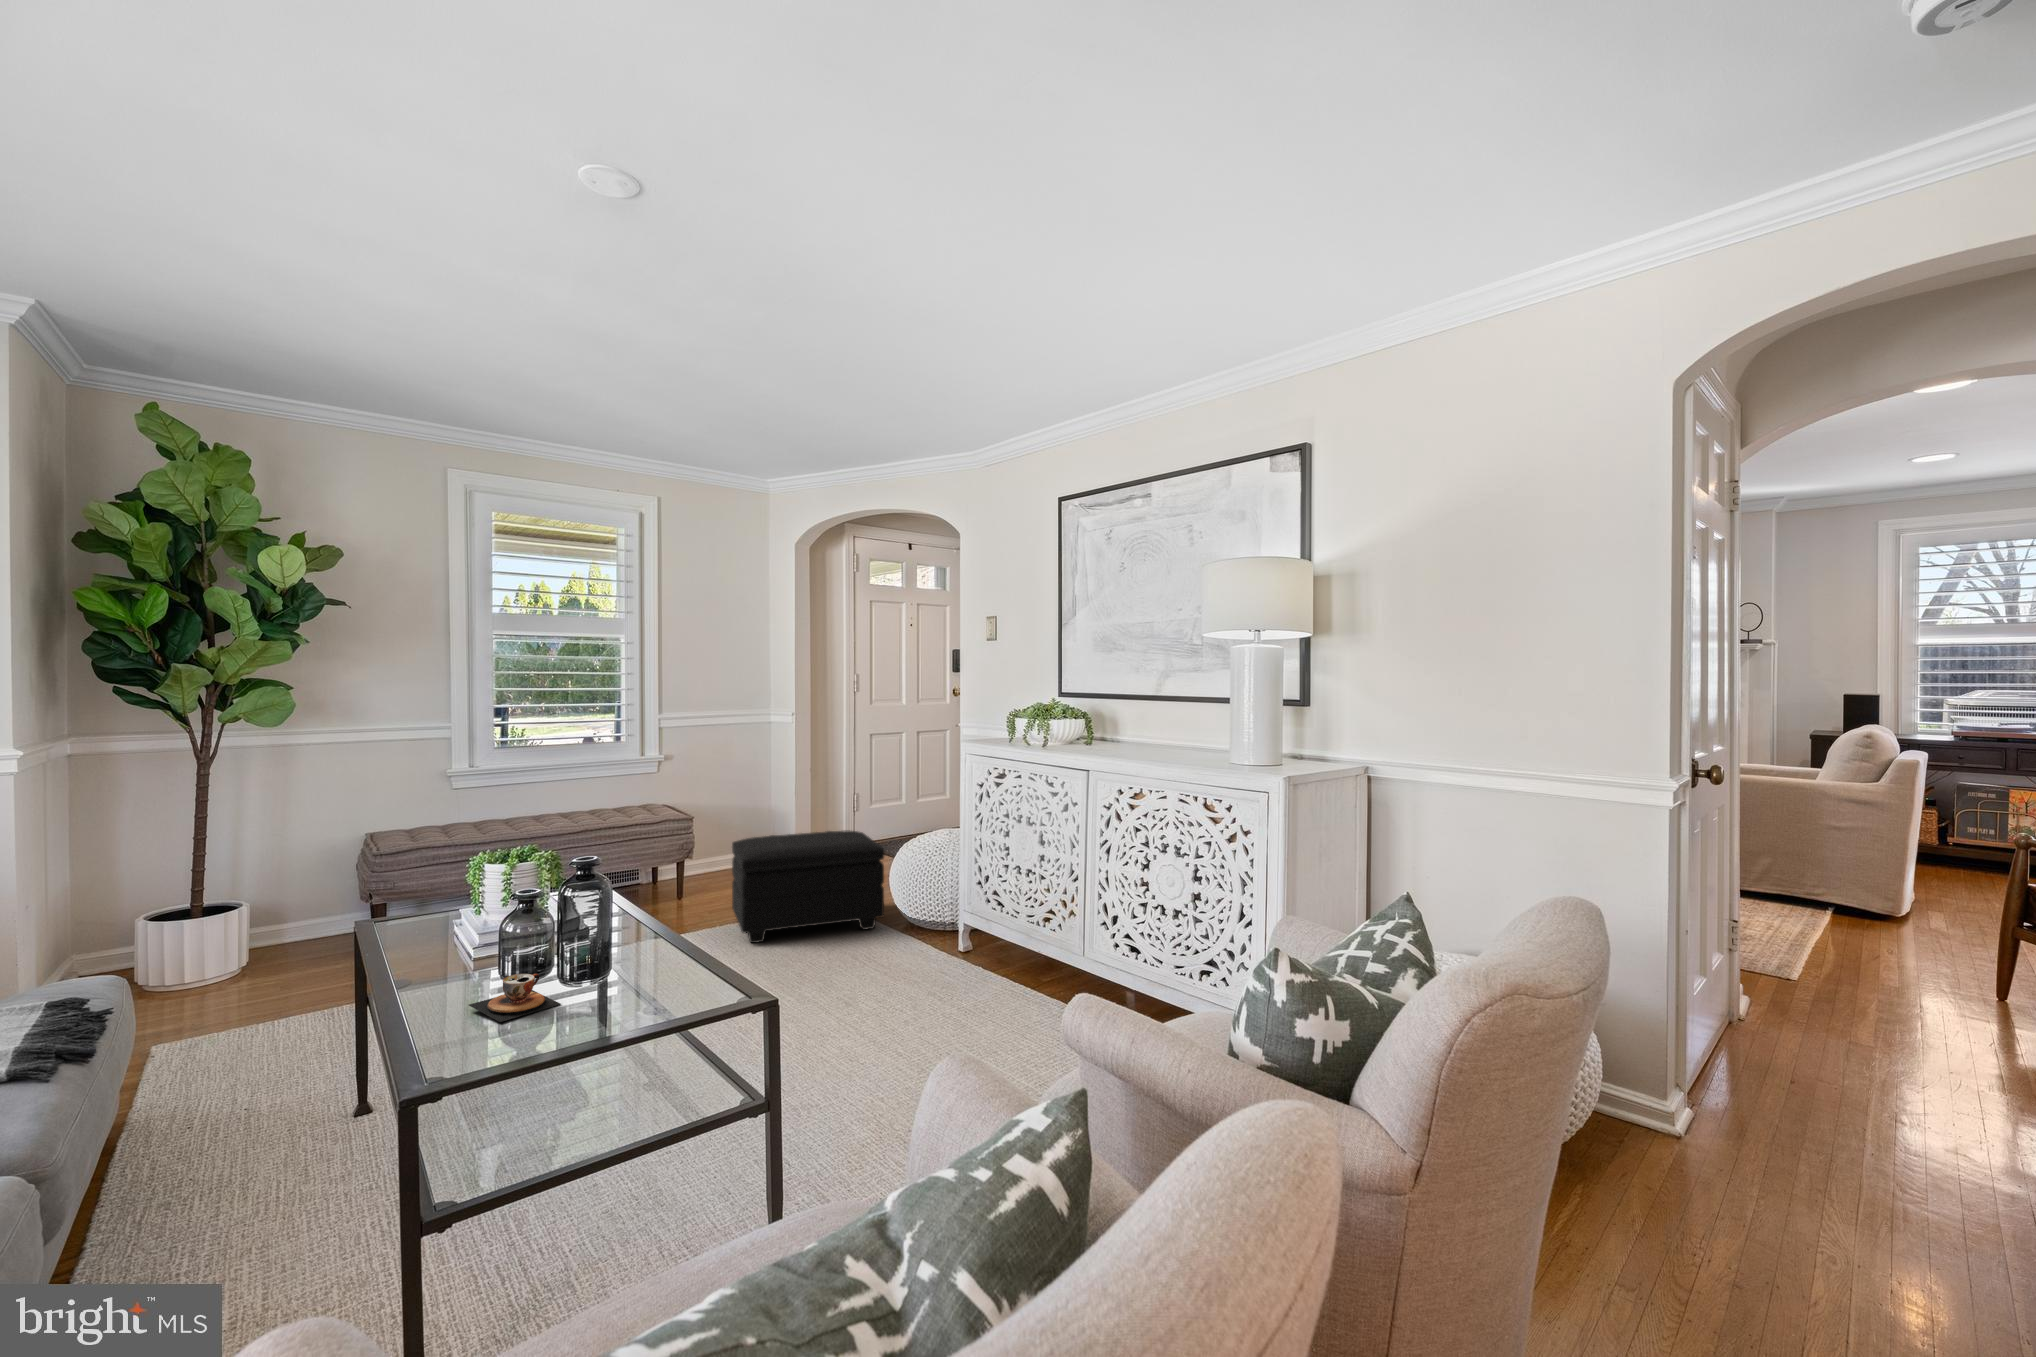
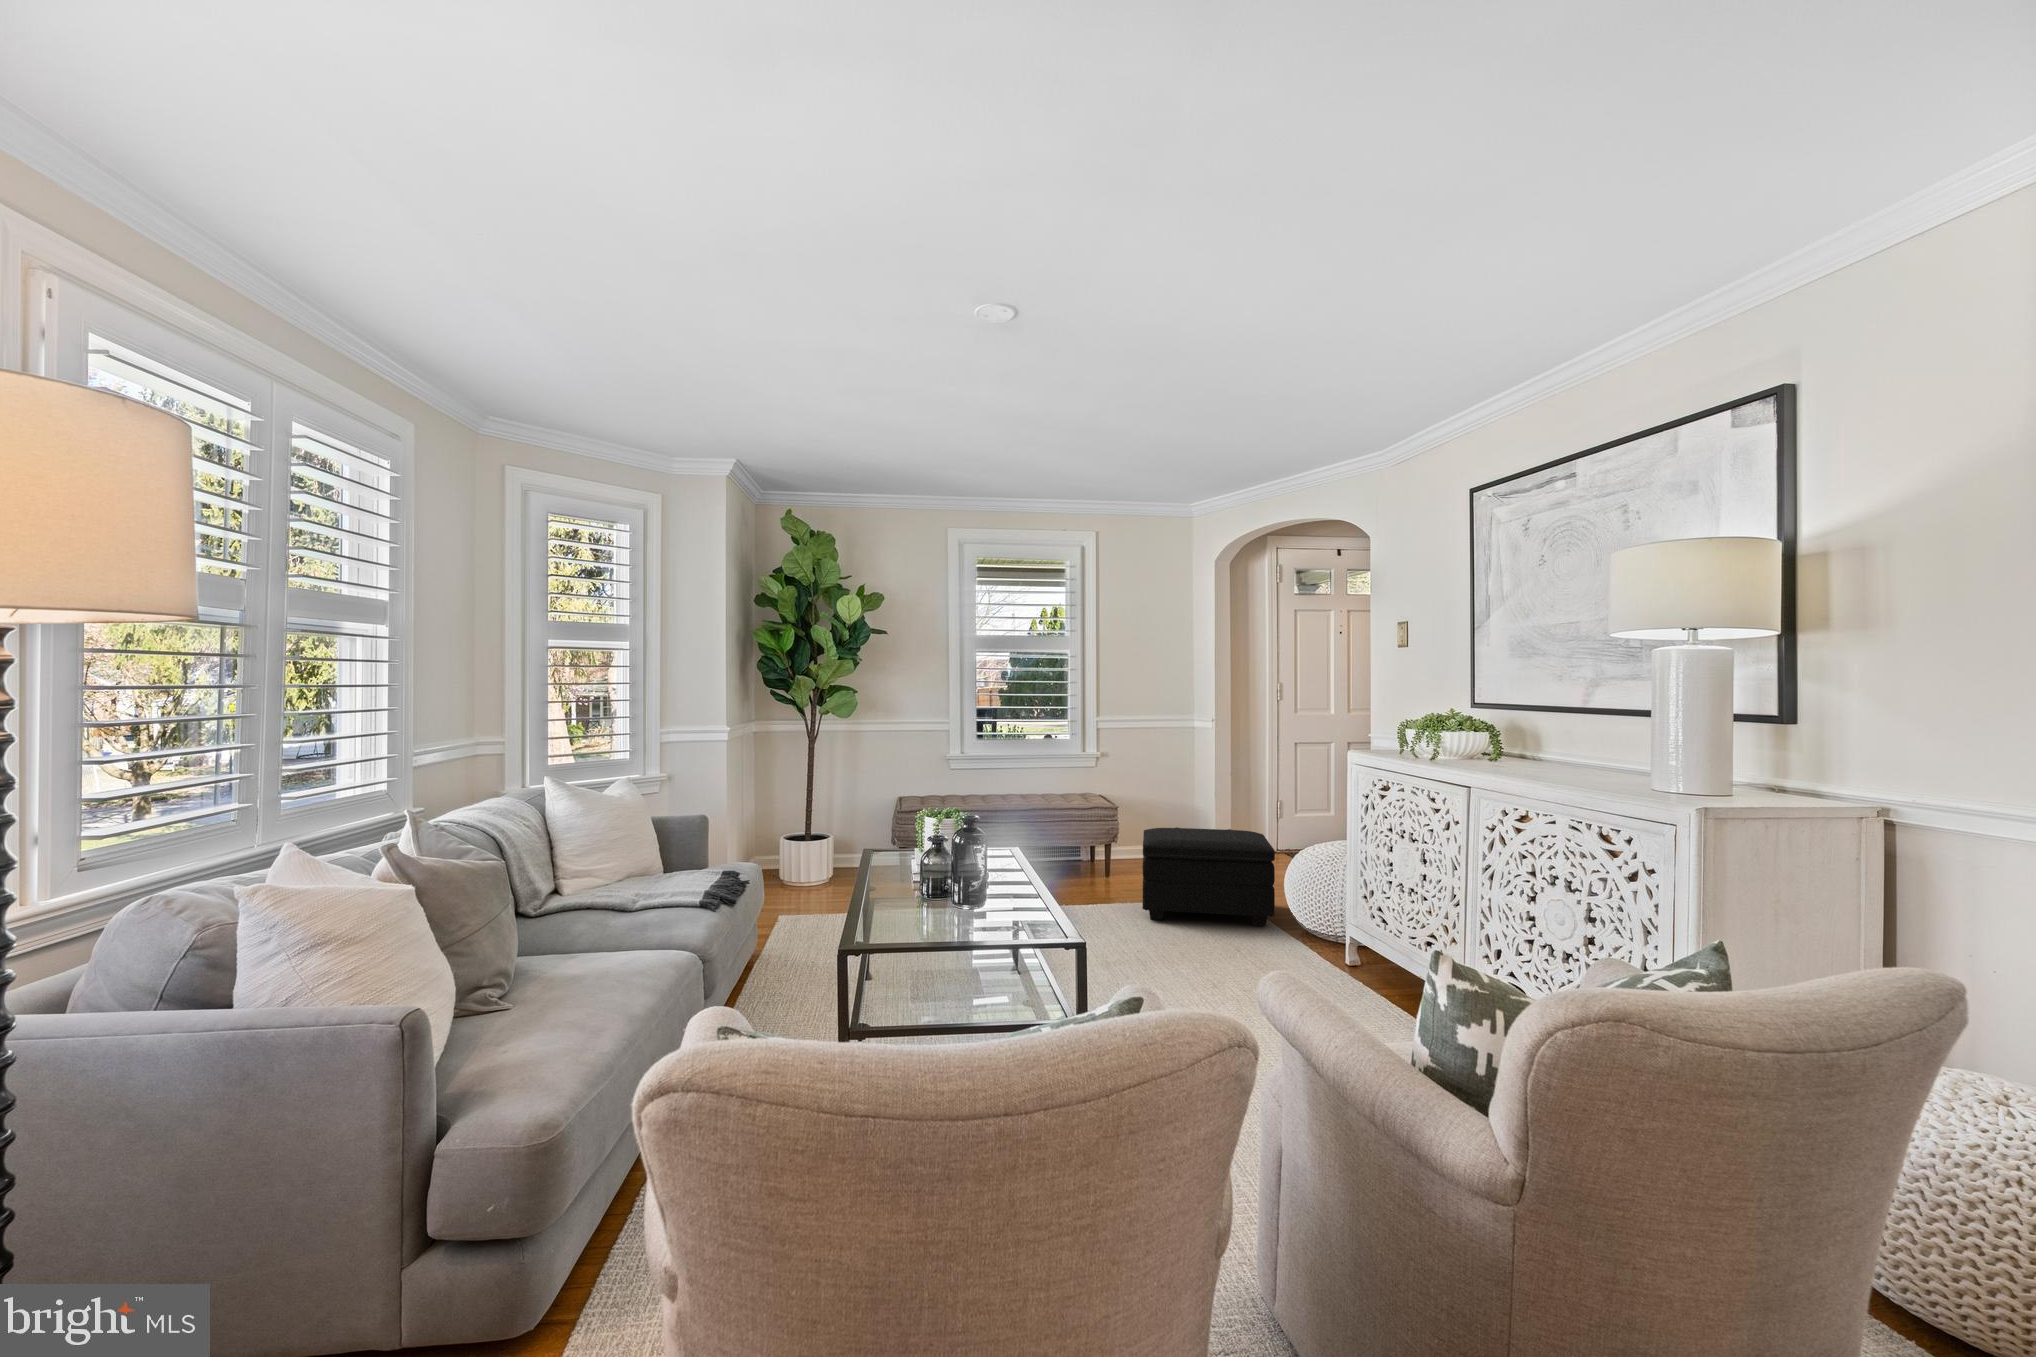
teacup: present [469,974,560,1022] -> none [886,899,942,931]

